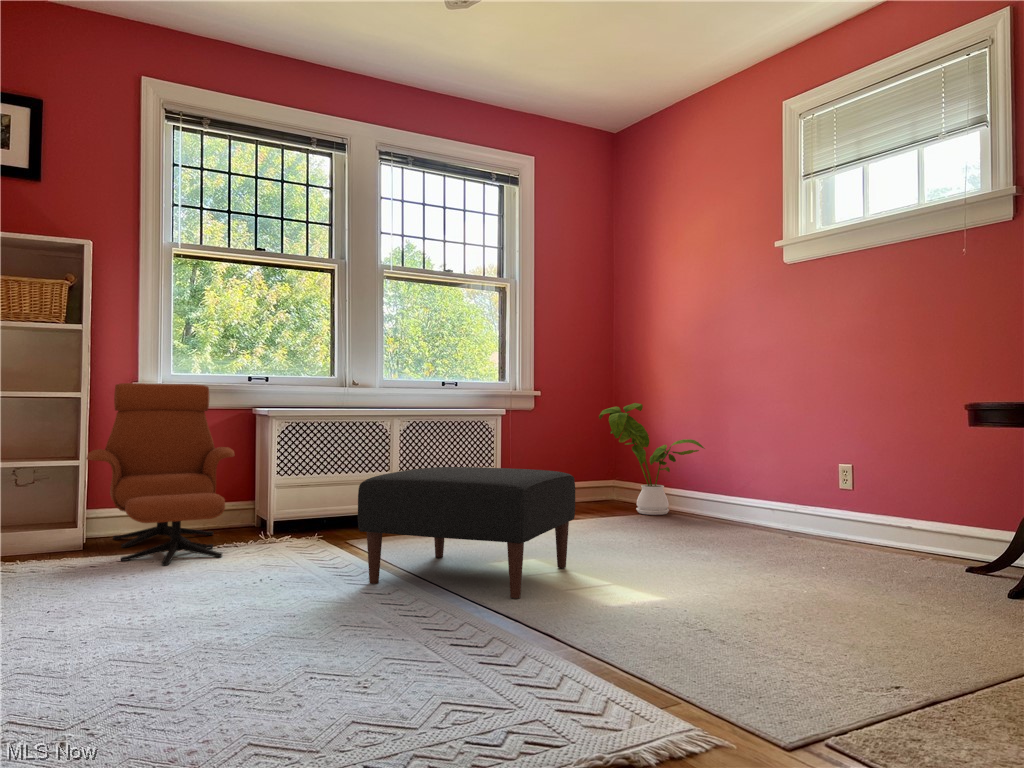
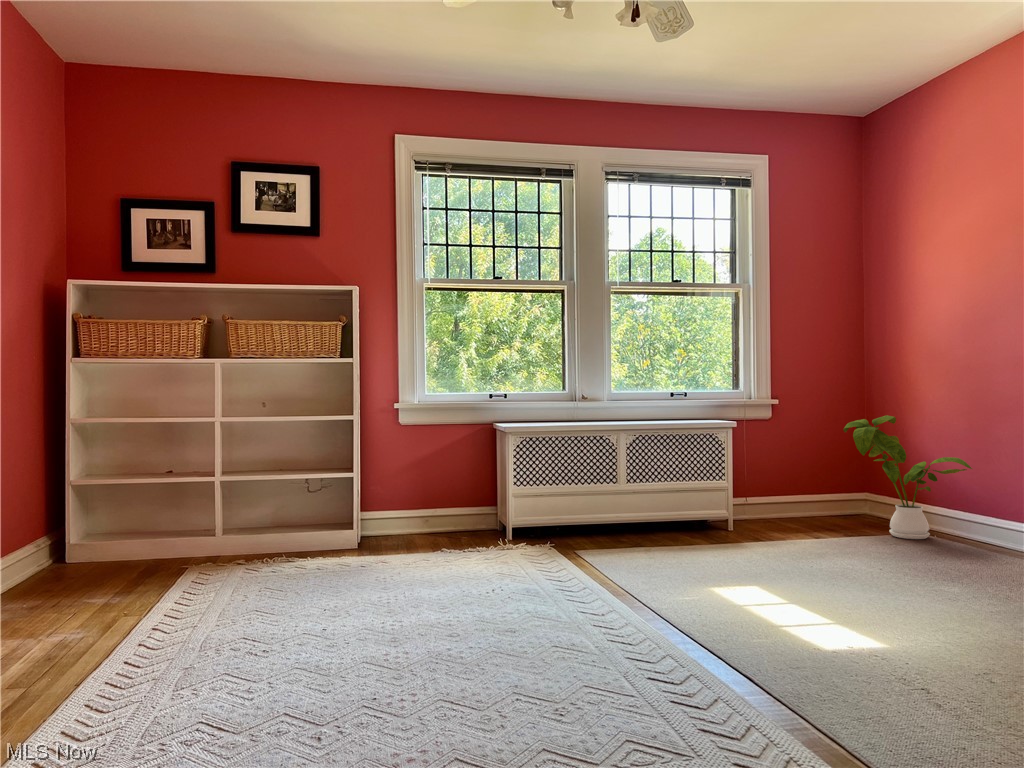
lounge chair: present [86,383,235,565] -> none [359,404,477,570]
ottoman: present [358,467,575,599] -> none [575,493,797,635]

